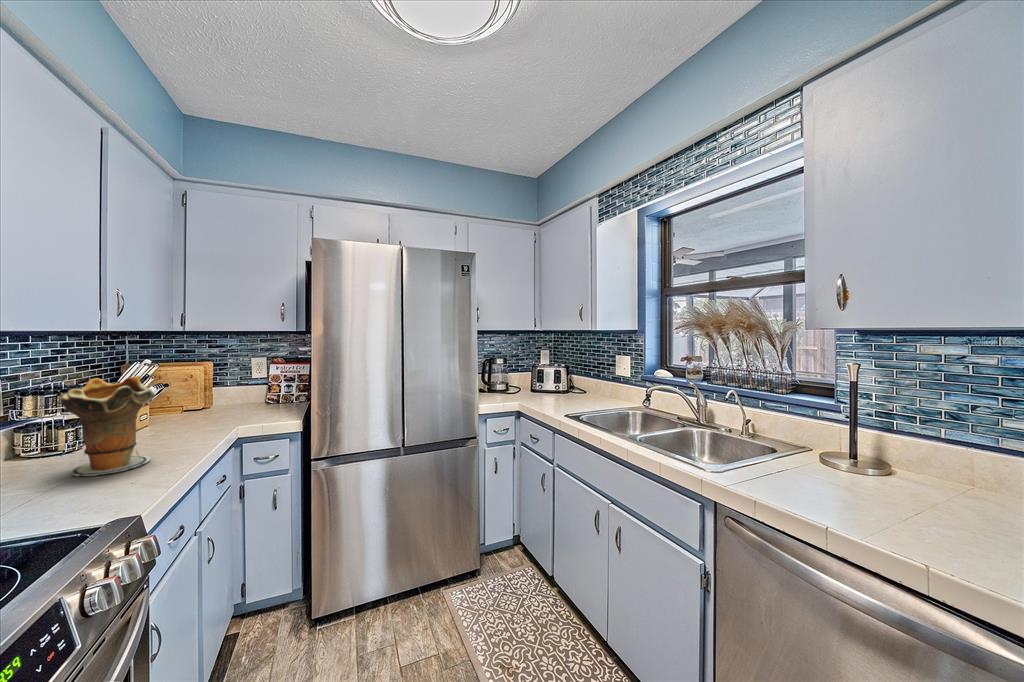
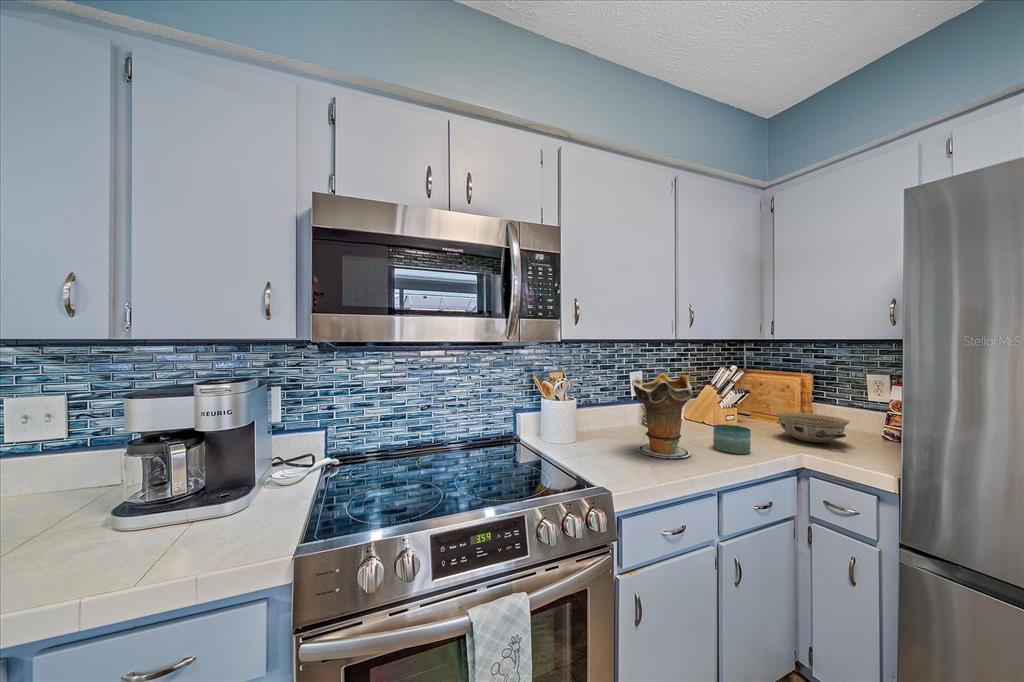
ceramic bowl: none [197,395,259,419] -> present [776,412,850,443]
candle: none [157,418,198,446] -> present [713,425,751,454]

